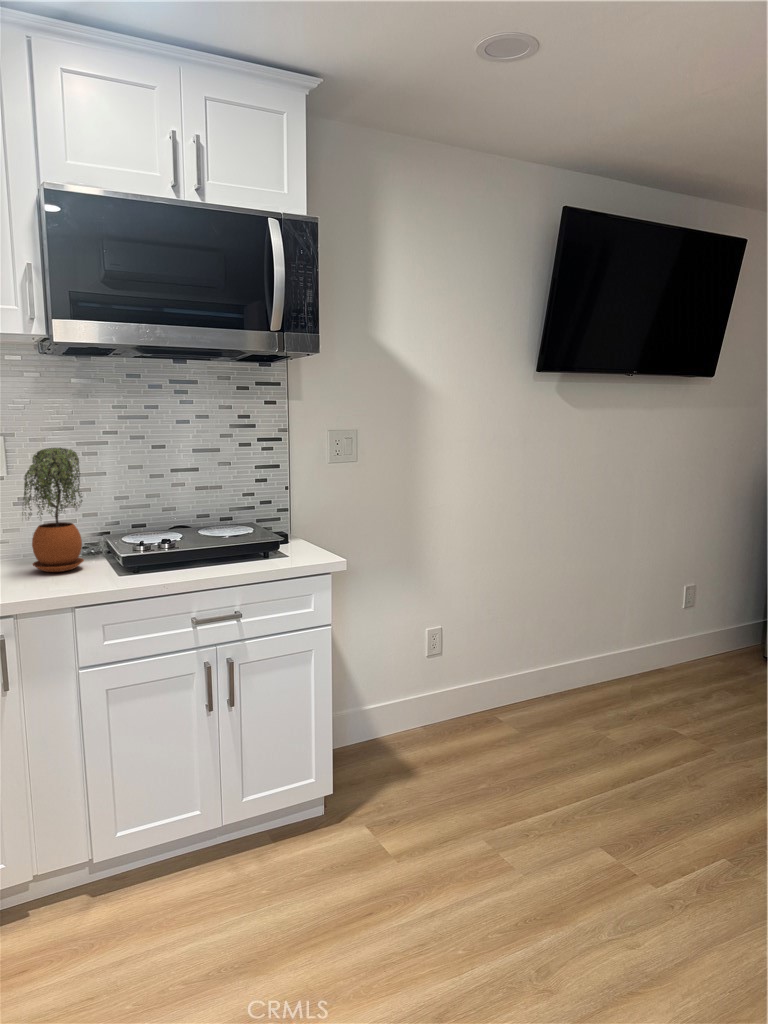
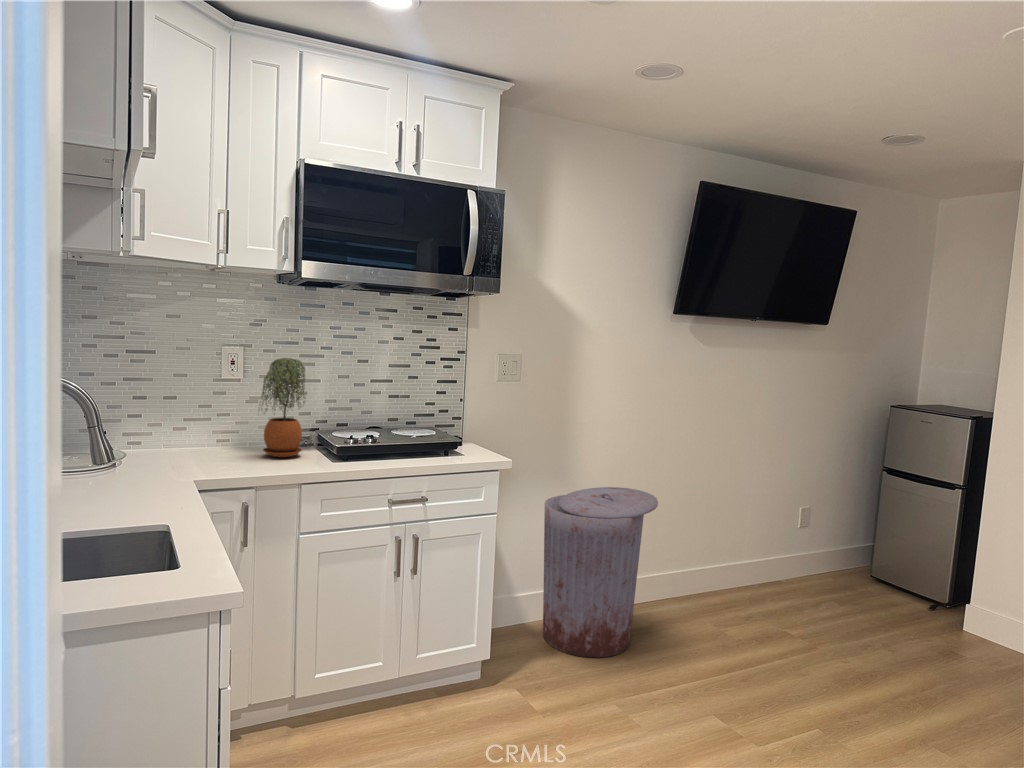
trash can: none [393,578,526,779] -> present [543,487,658,657]

